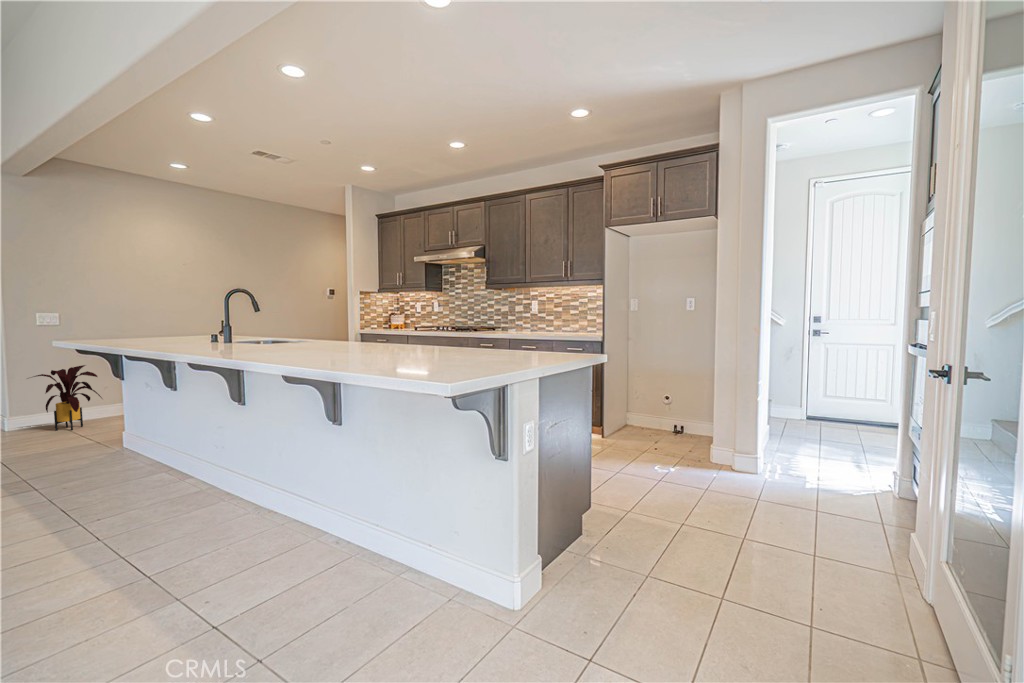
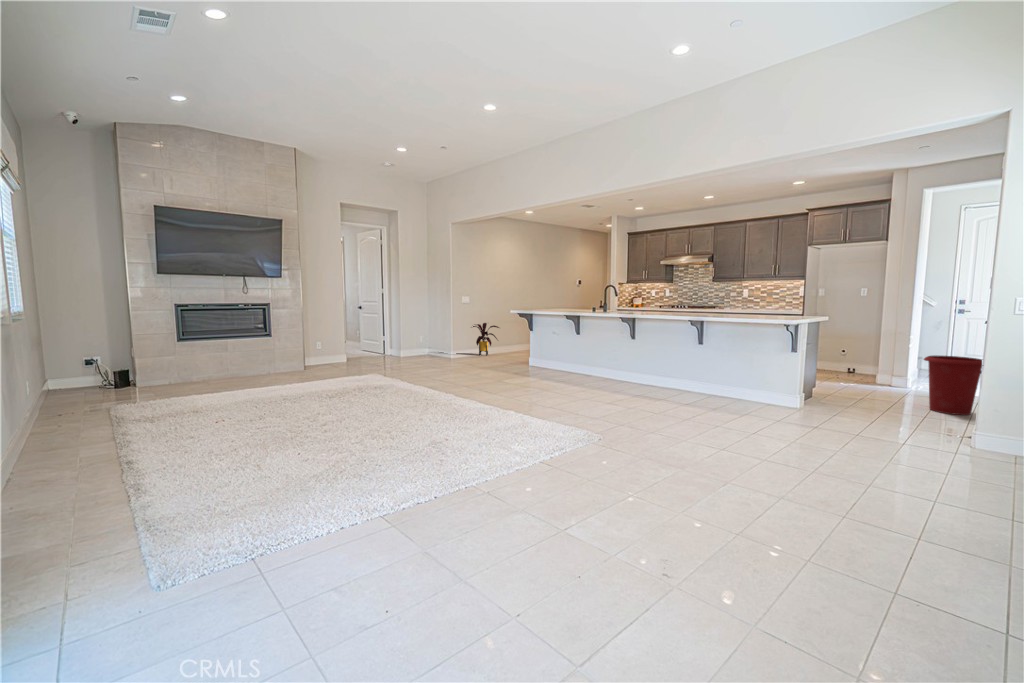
waste bin: none [791,460,942,636] -> present [924,355,982,415]

